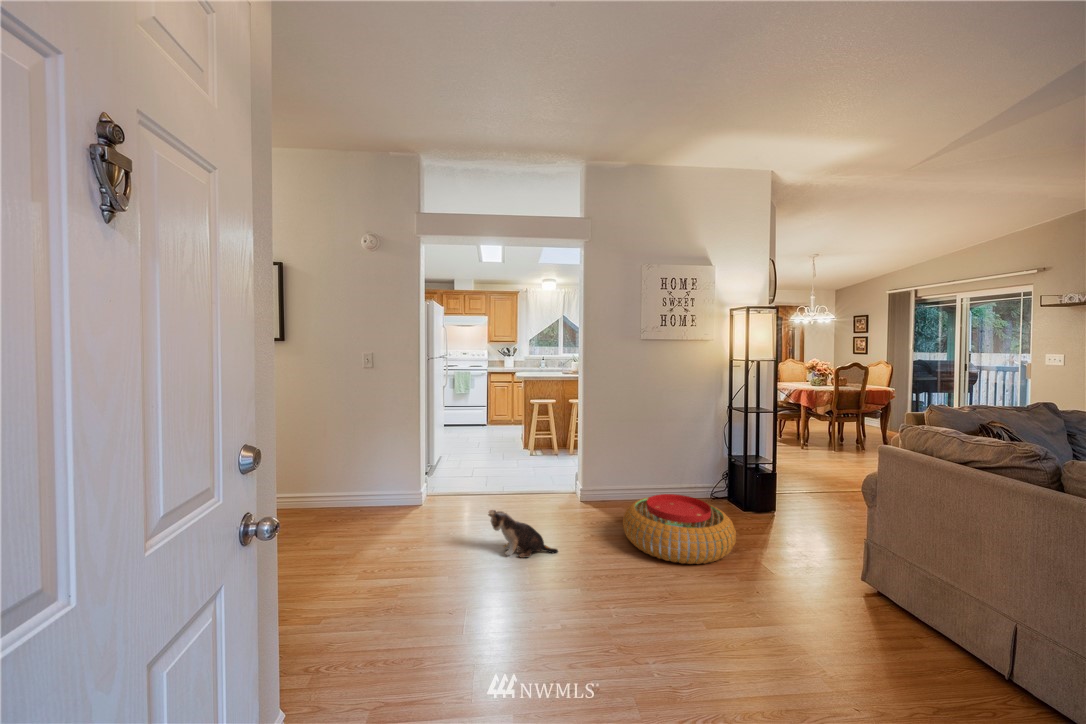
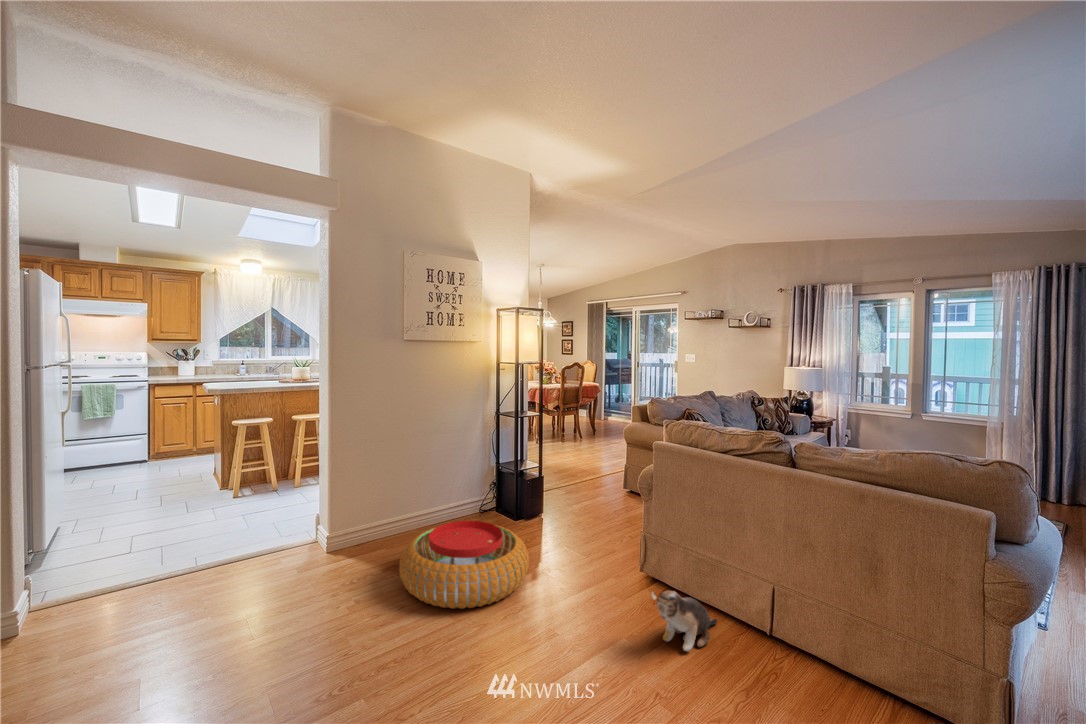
plush toy: present [488,510,558,558] -> present [651,591,717,651]

